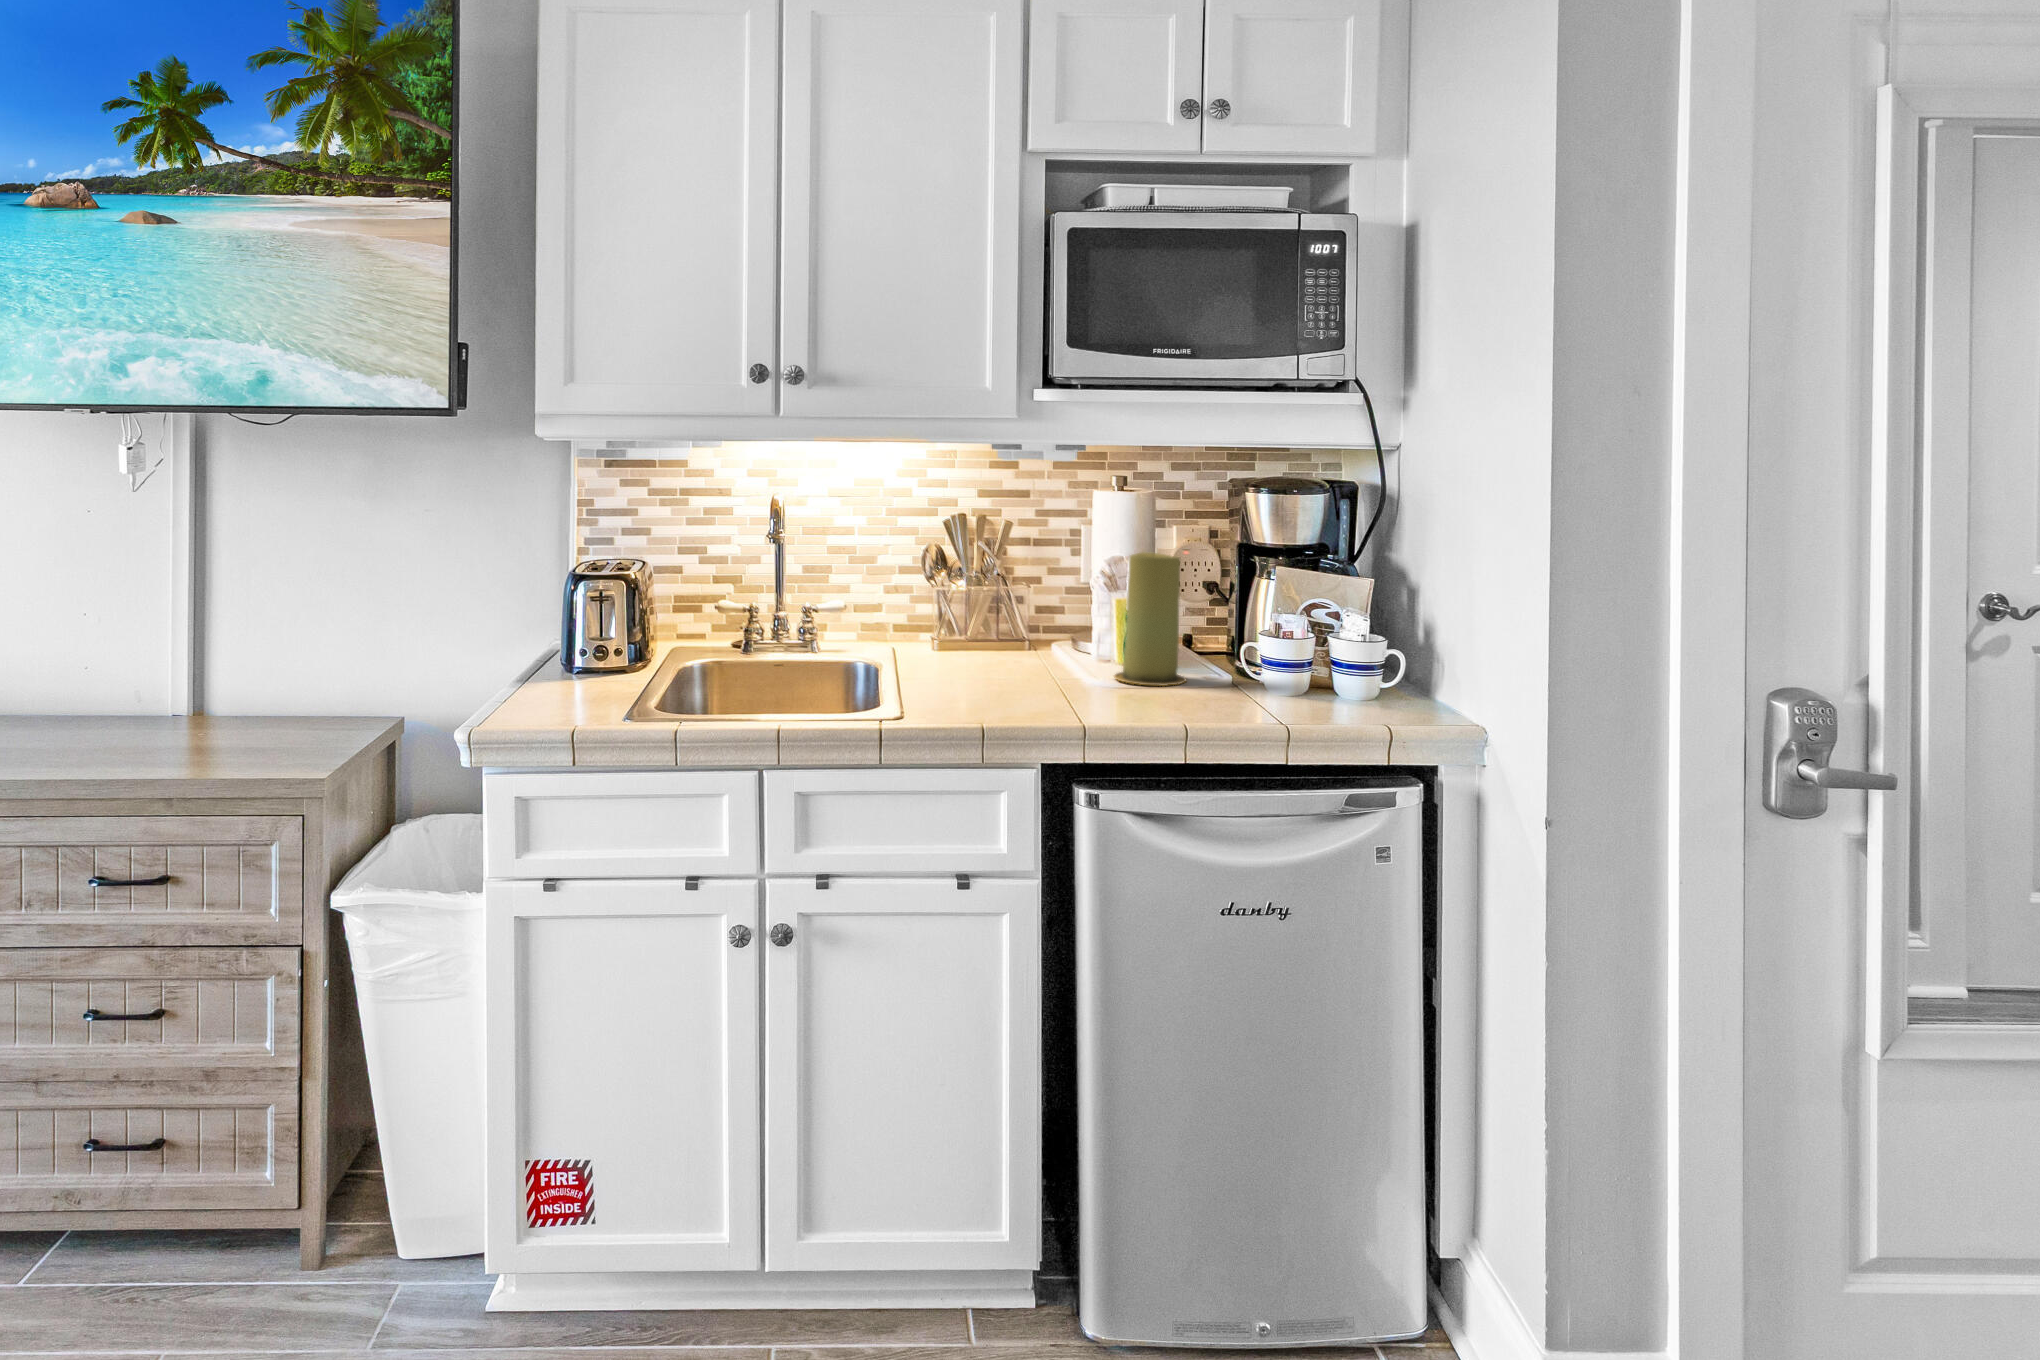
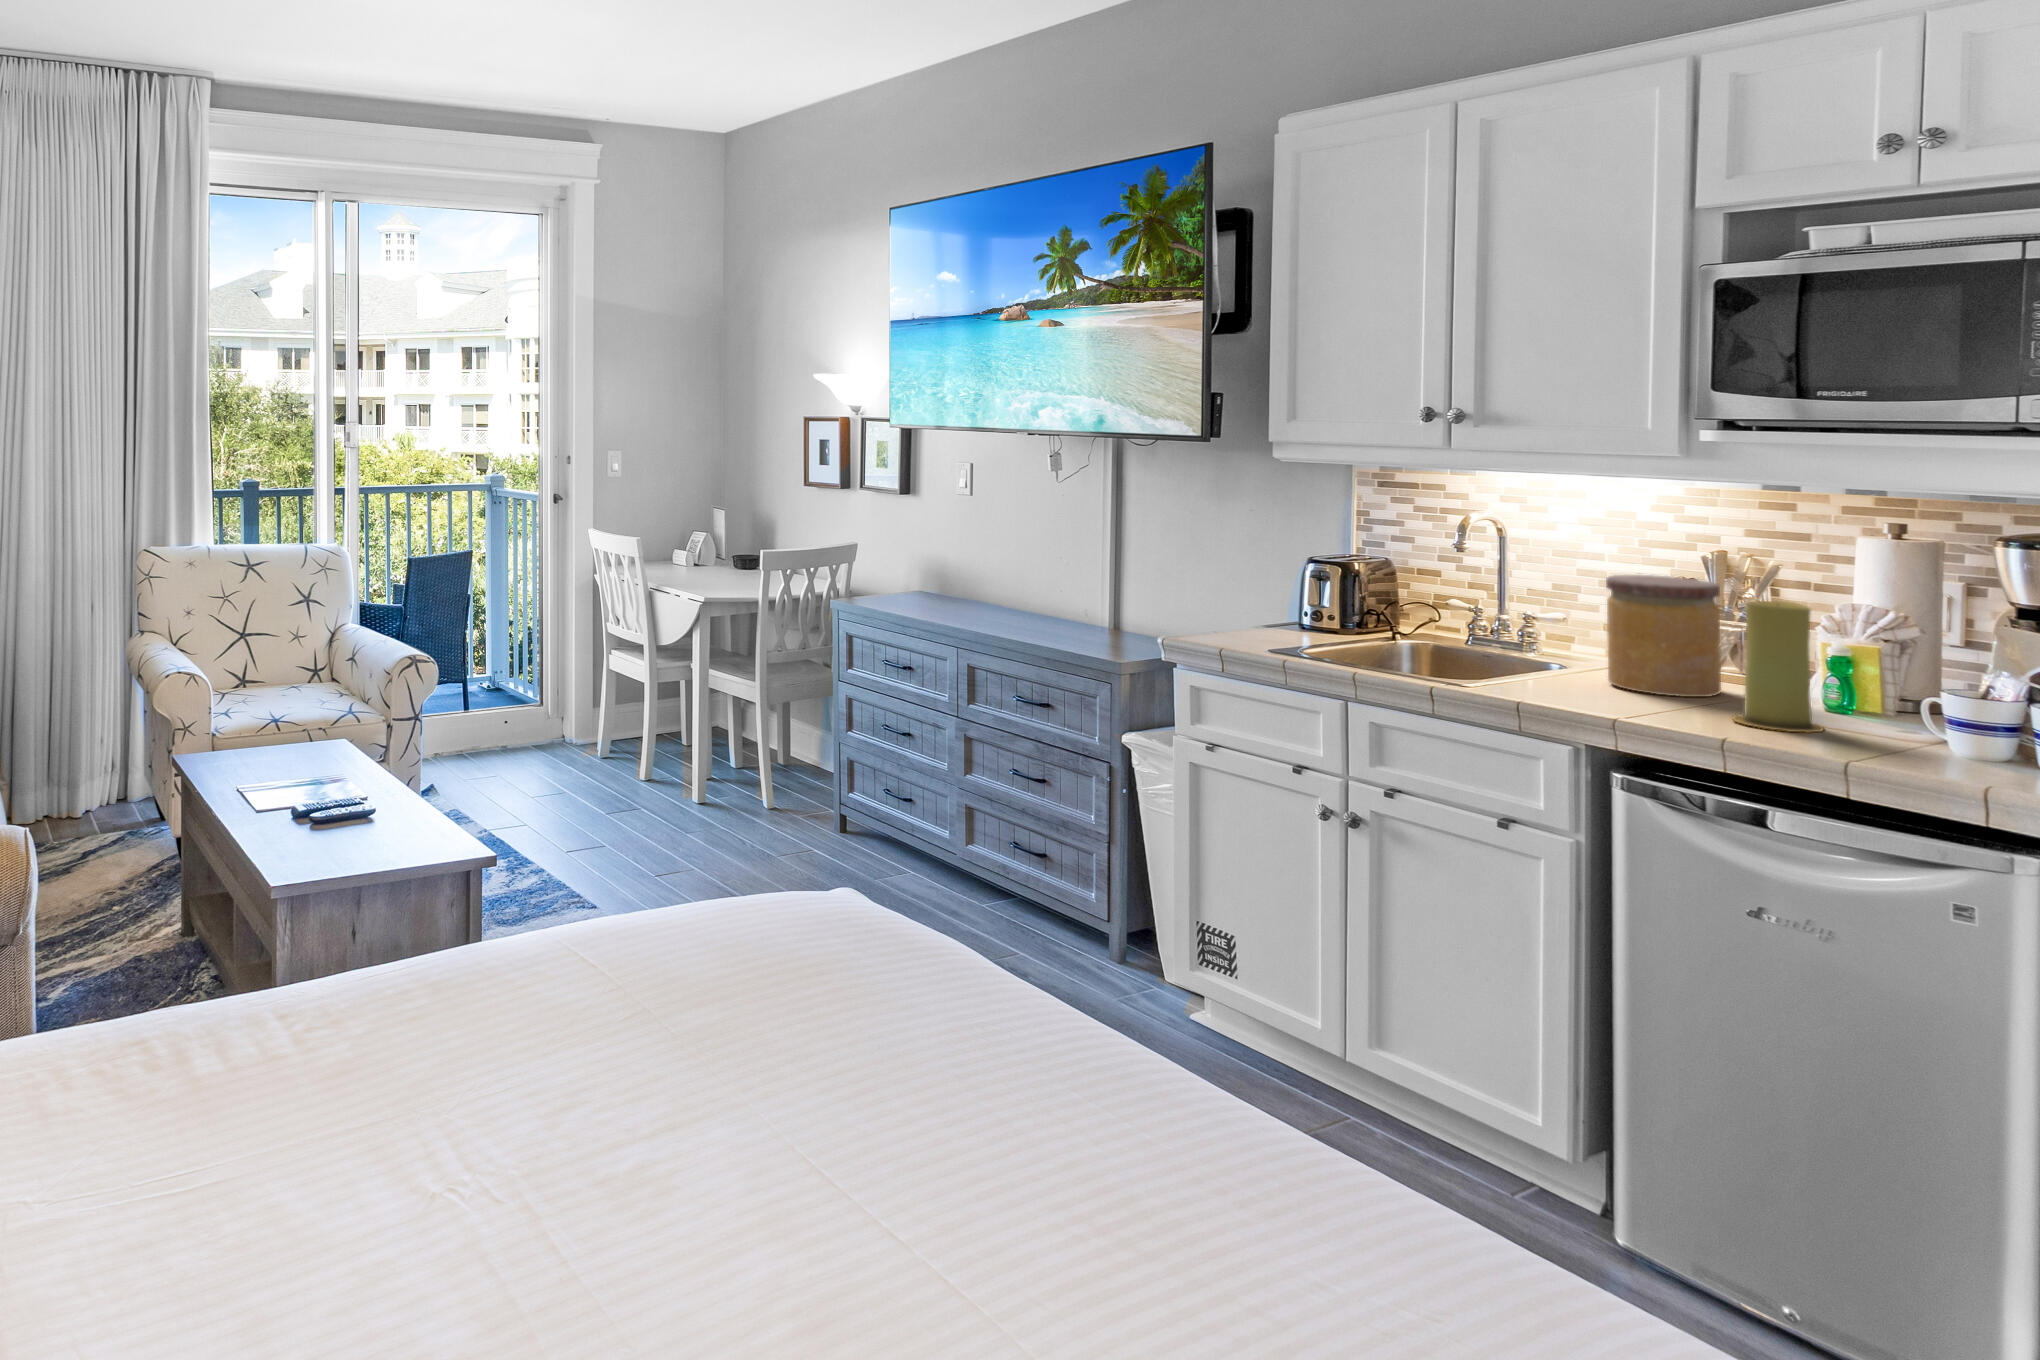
jar: none [934,543,1031,669] -> present [1606,575,1721,697]

